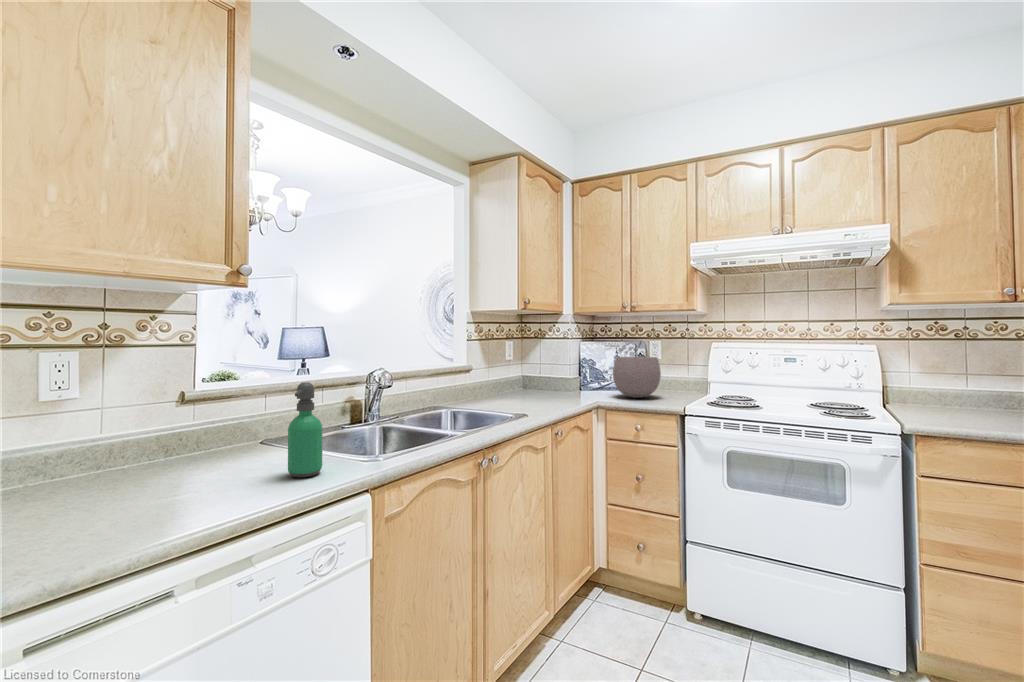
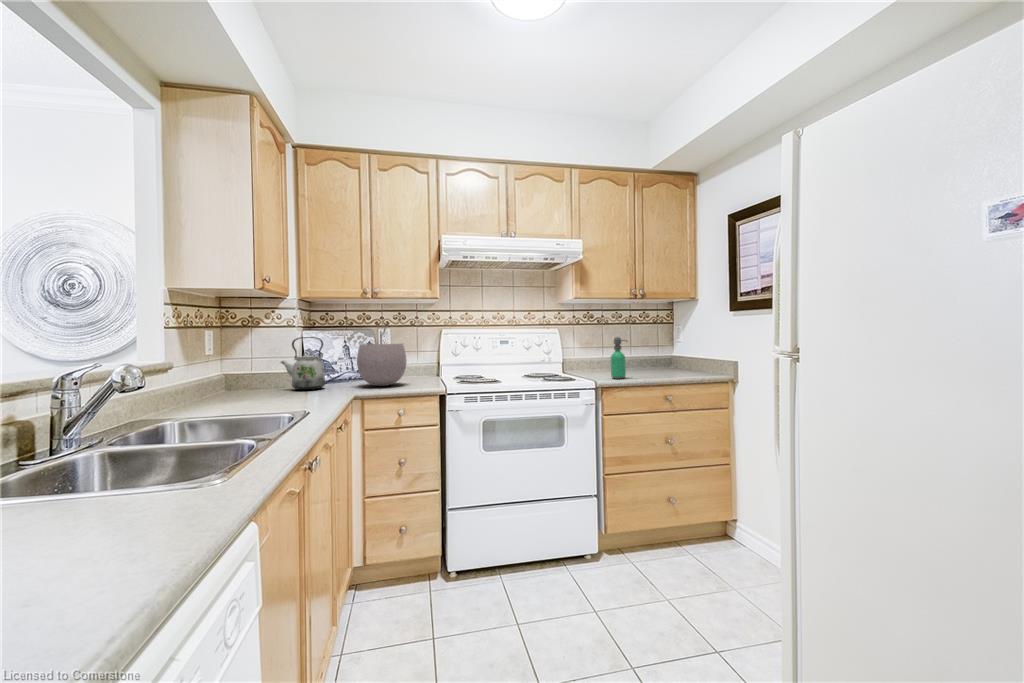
kettle: none [554,348,587,395] -> present [281,337,325,390]
soap dispenser: present [288,382,322,477] -> present [611,337,627,379]

